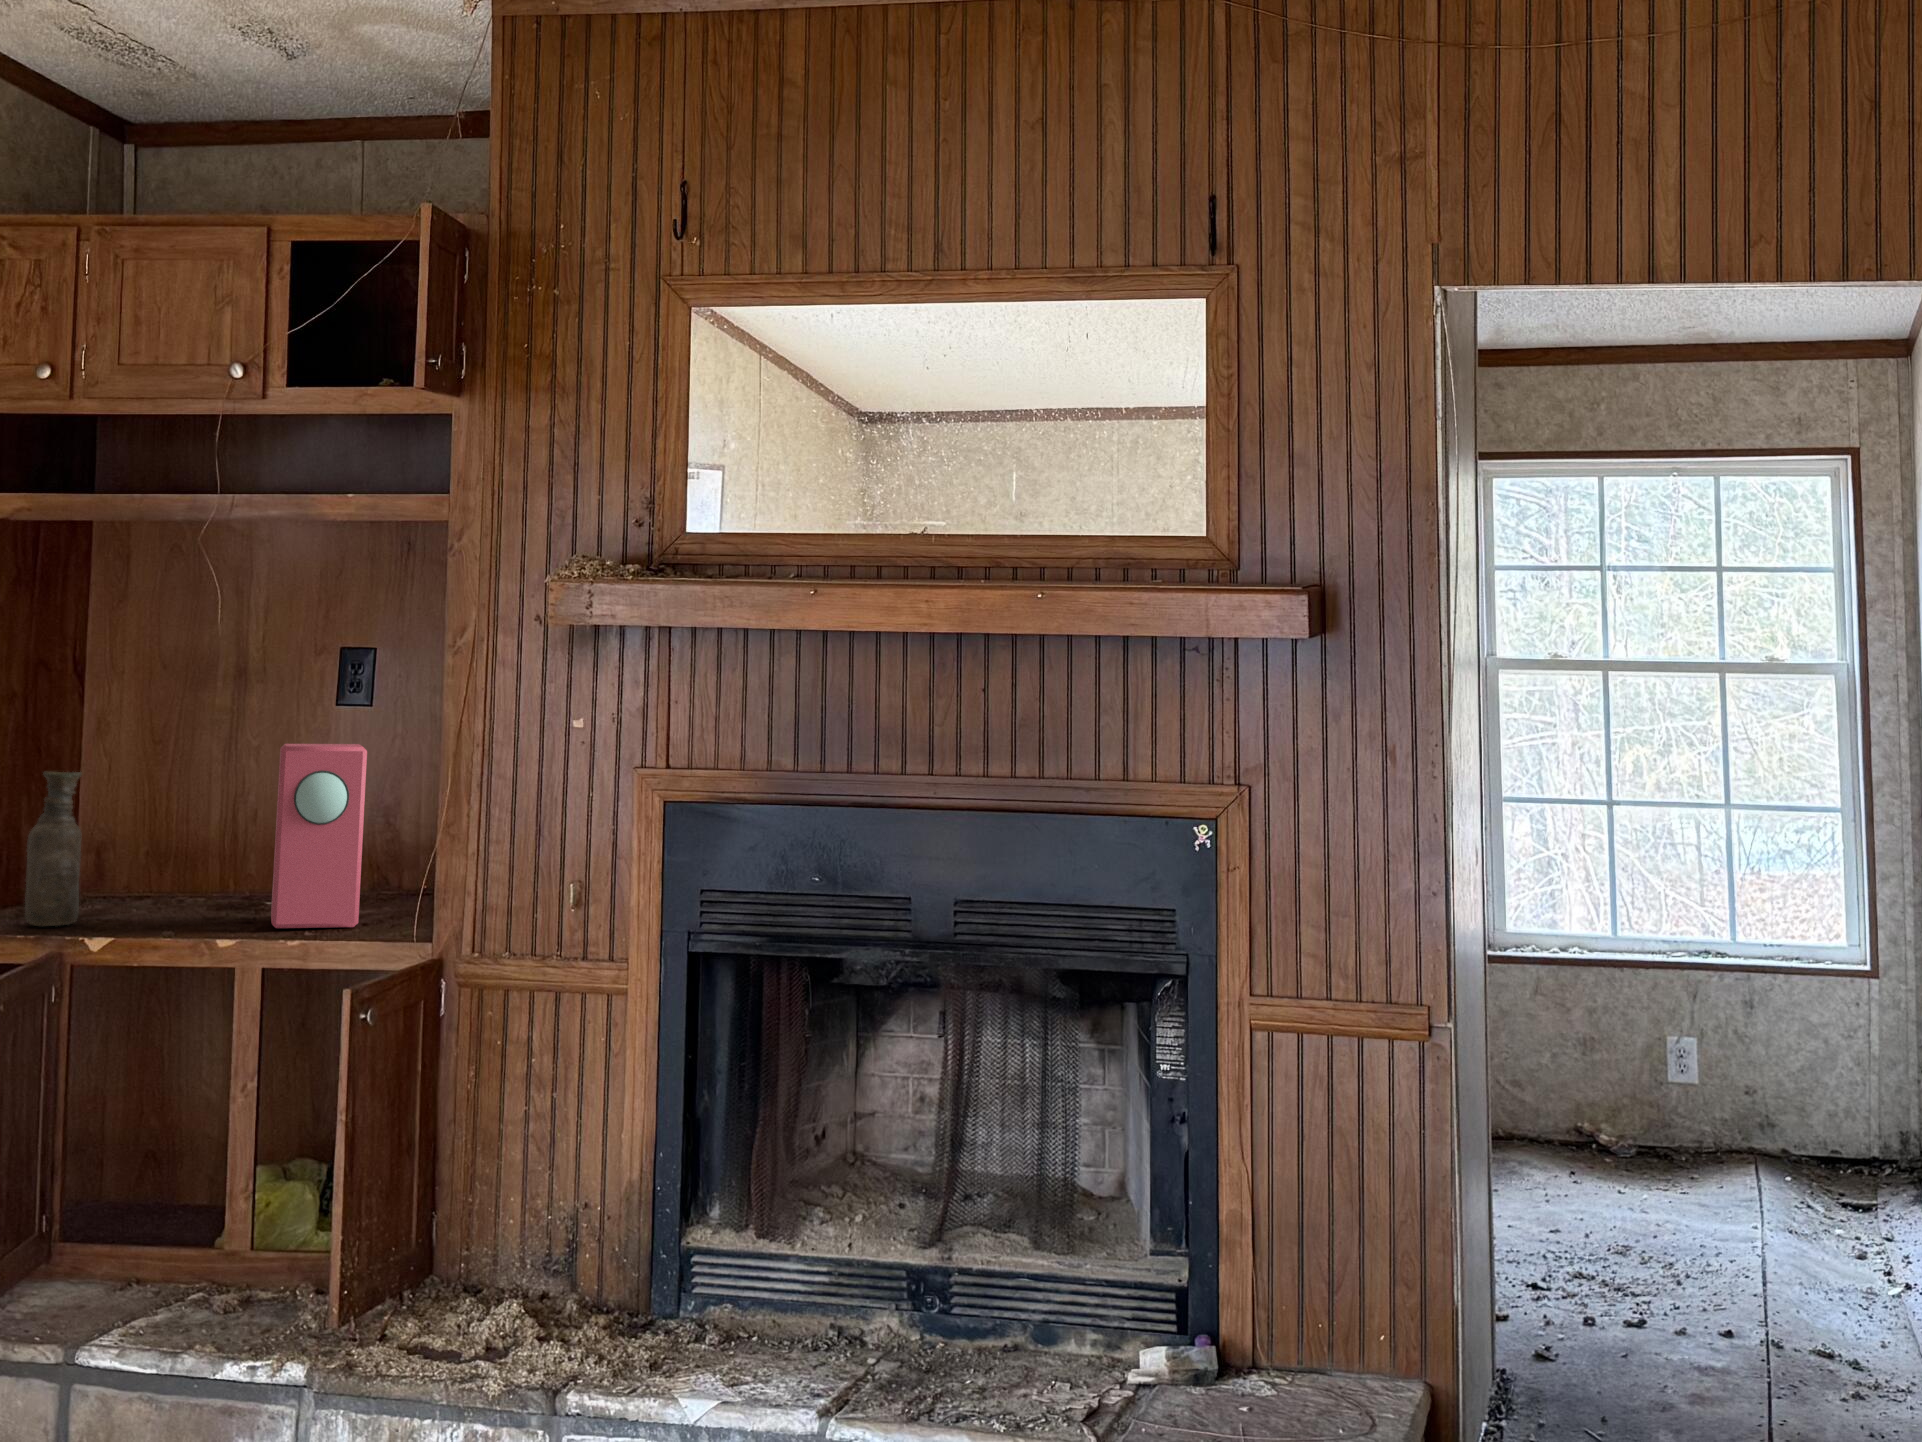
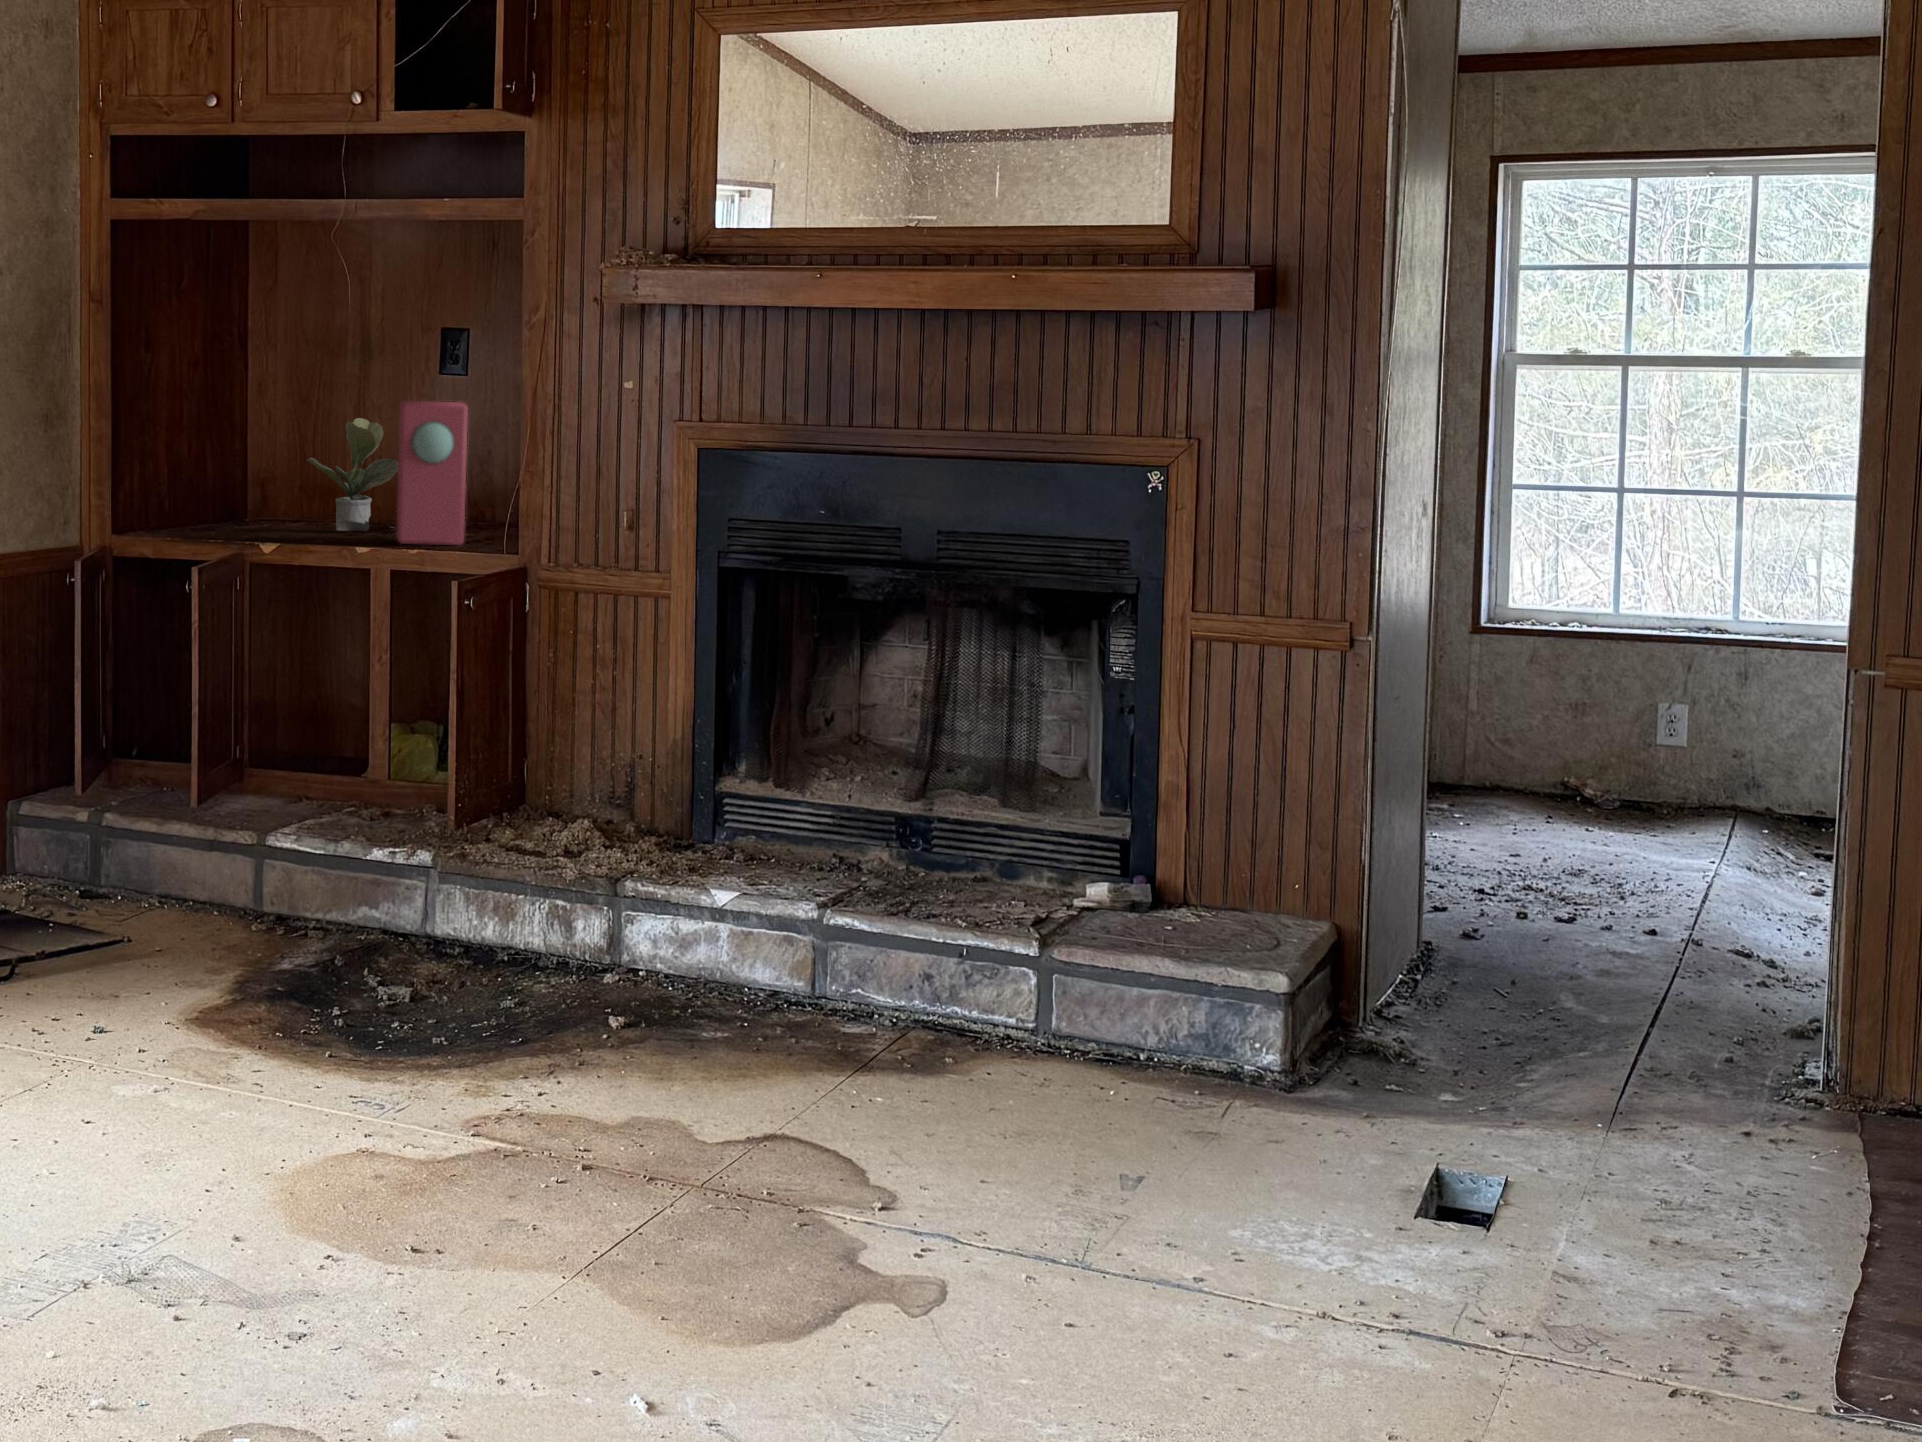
potted plant: none [156,762,278,907] -> present [307,418,399,531]
vase: present [25,772,82,926] -> none [212,420,251,538]

